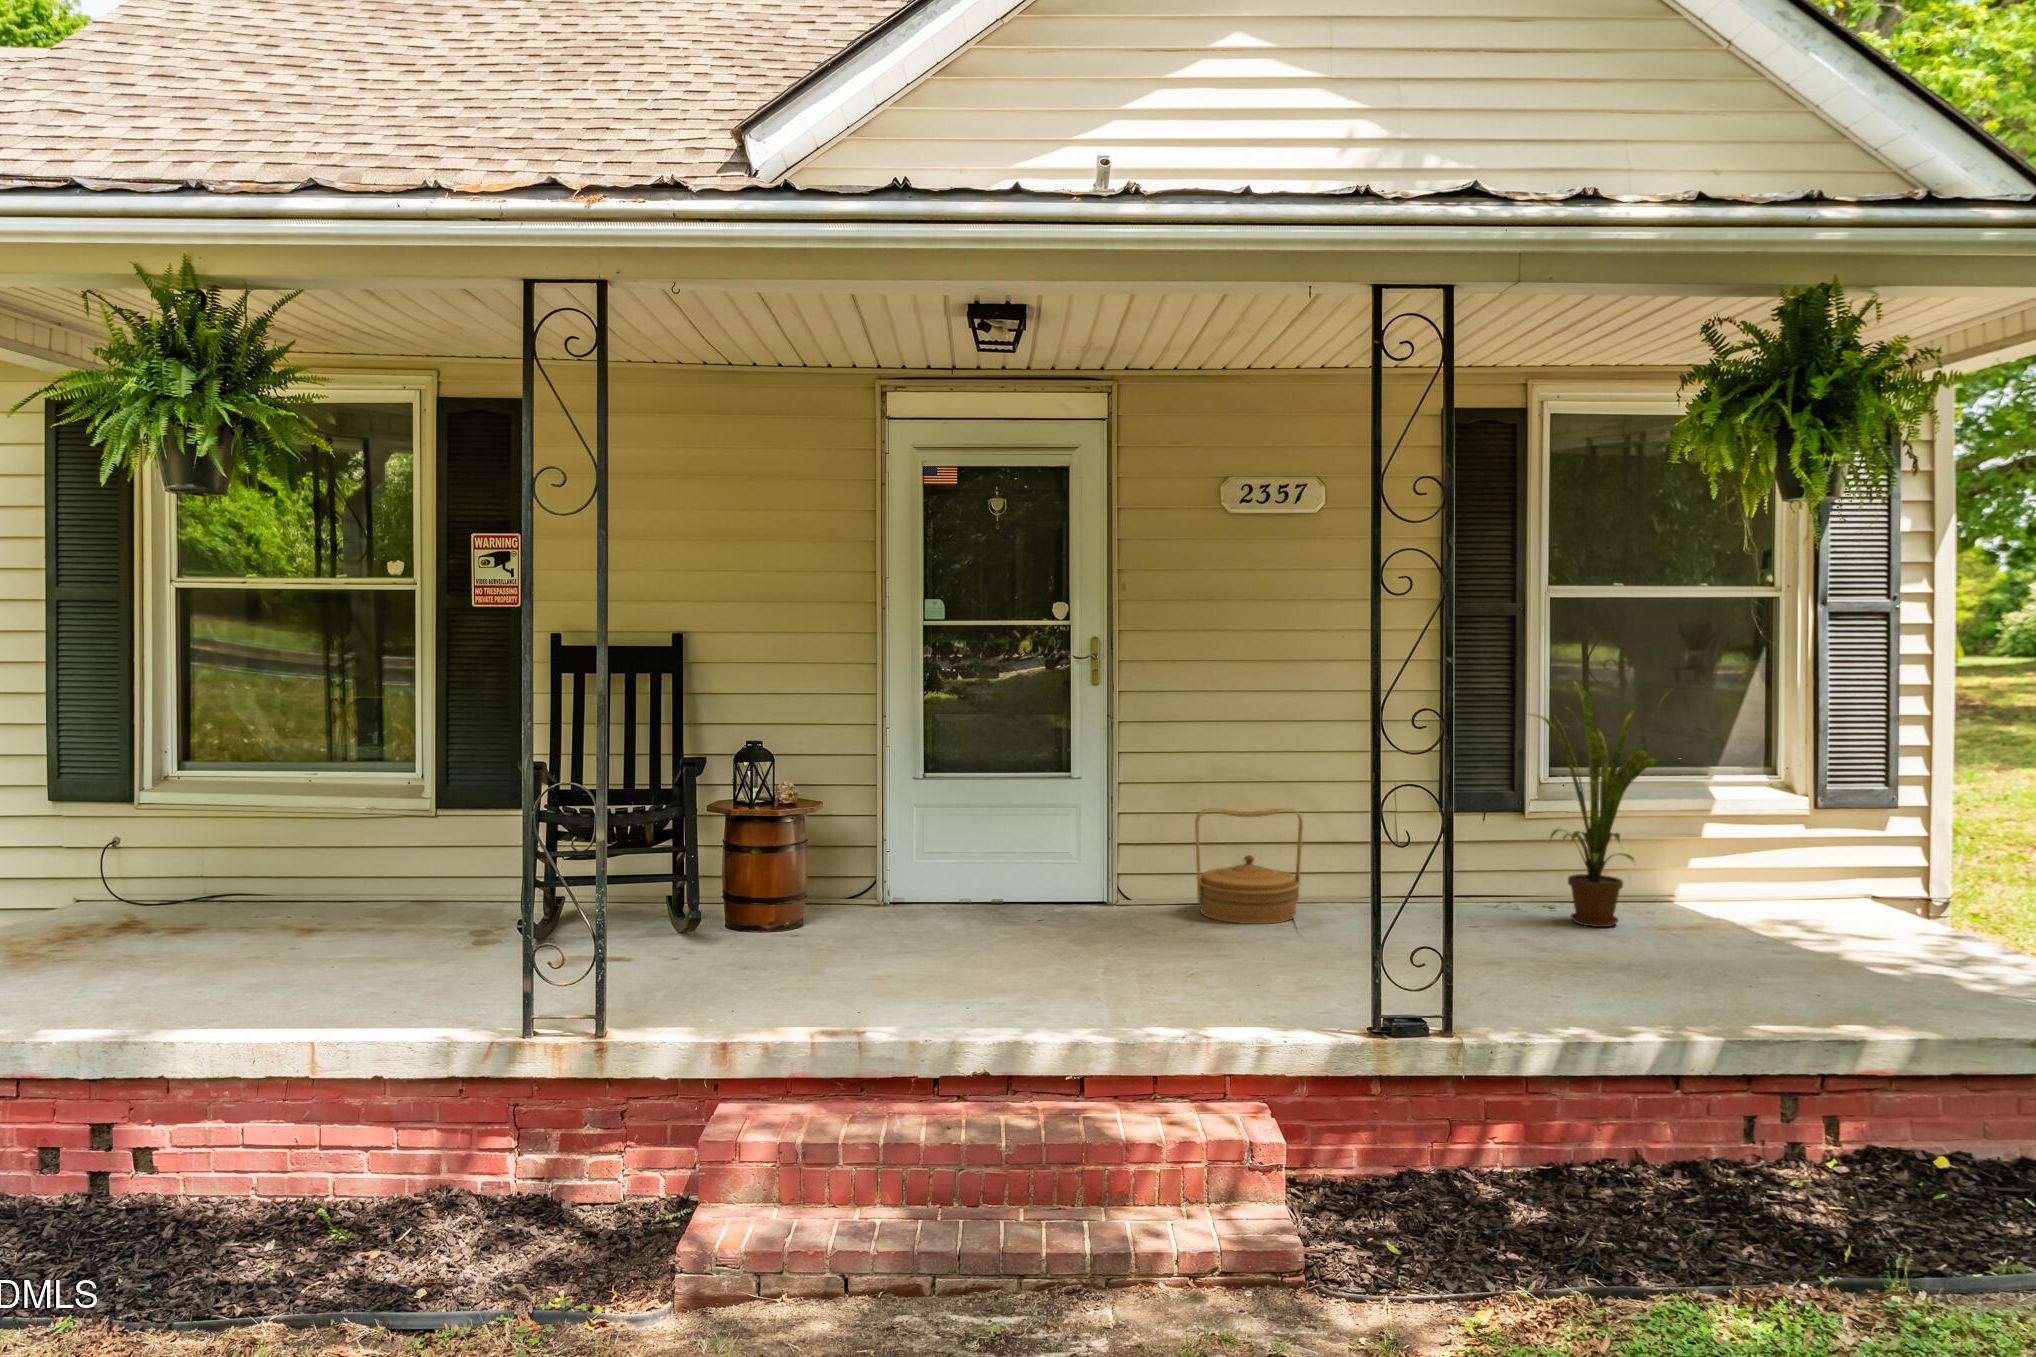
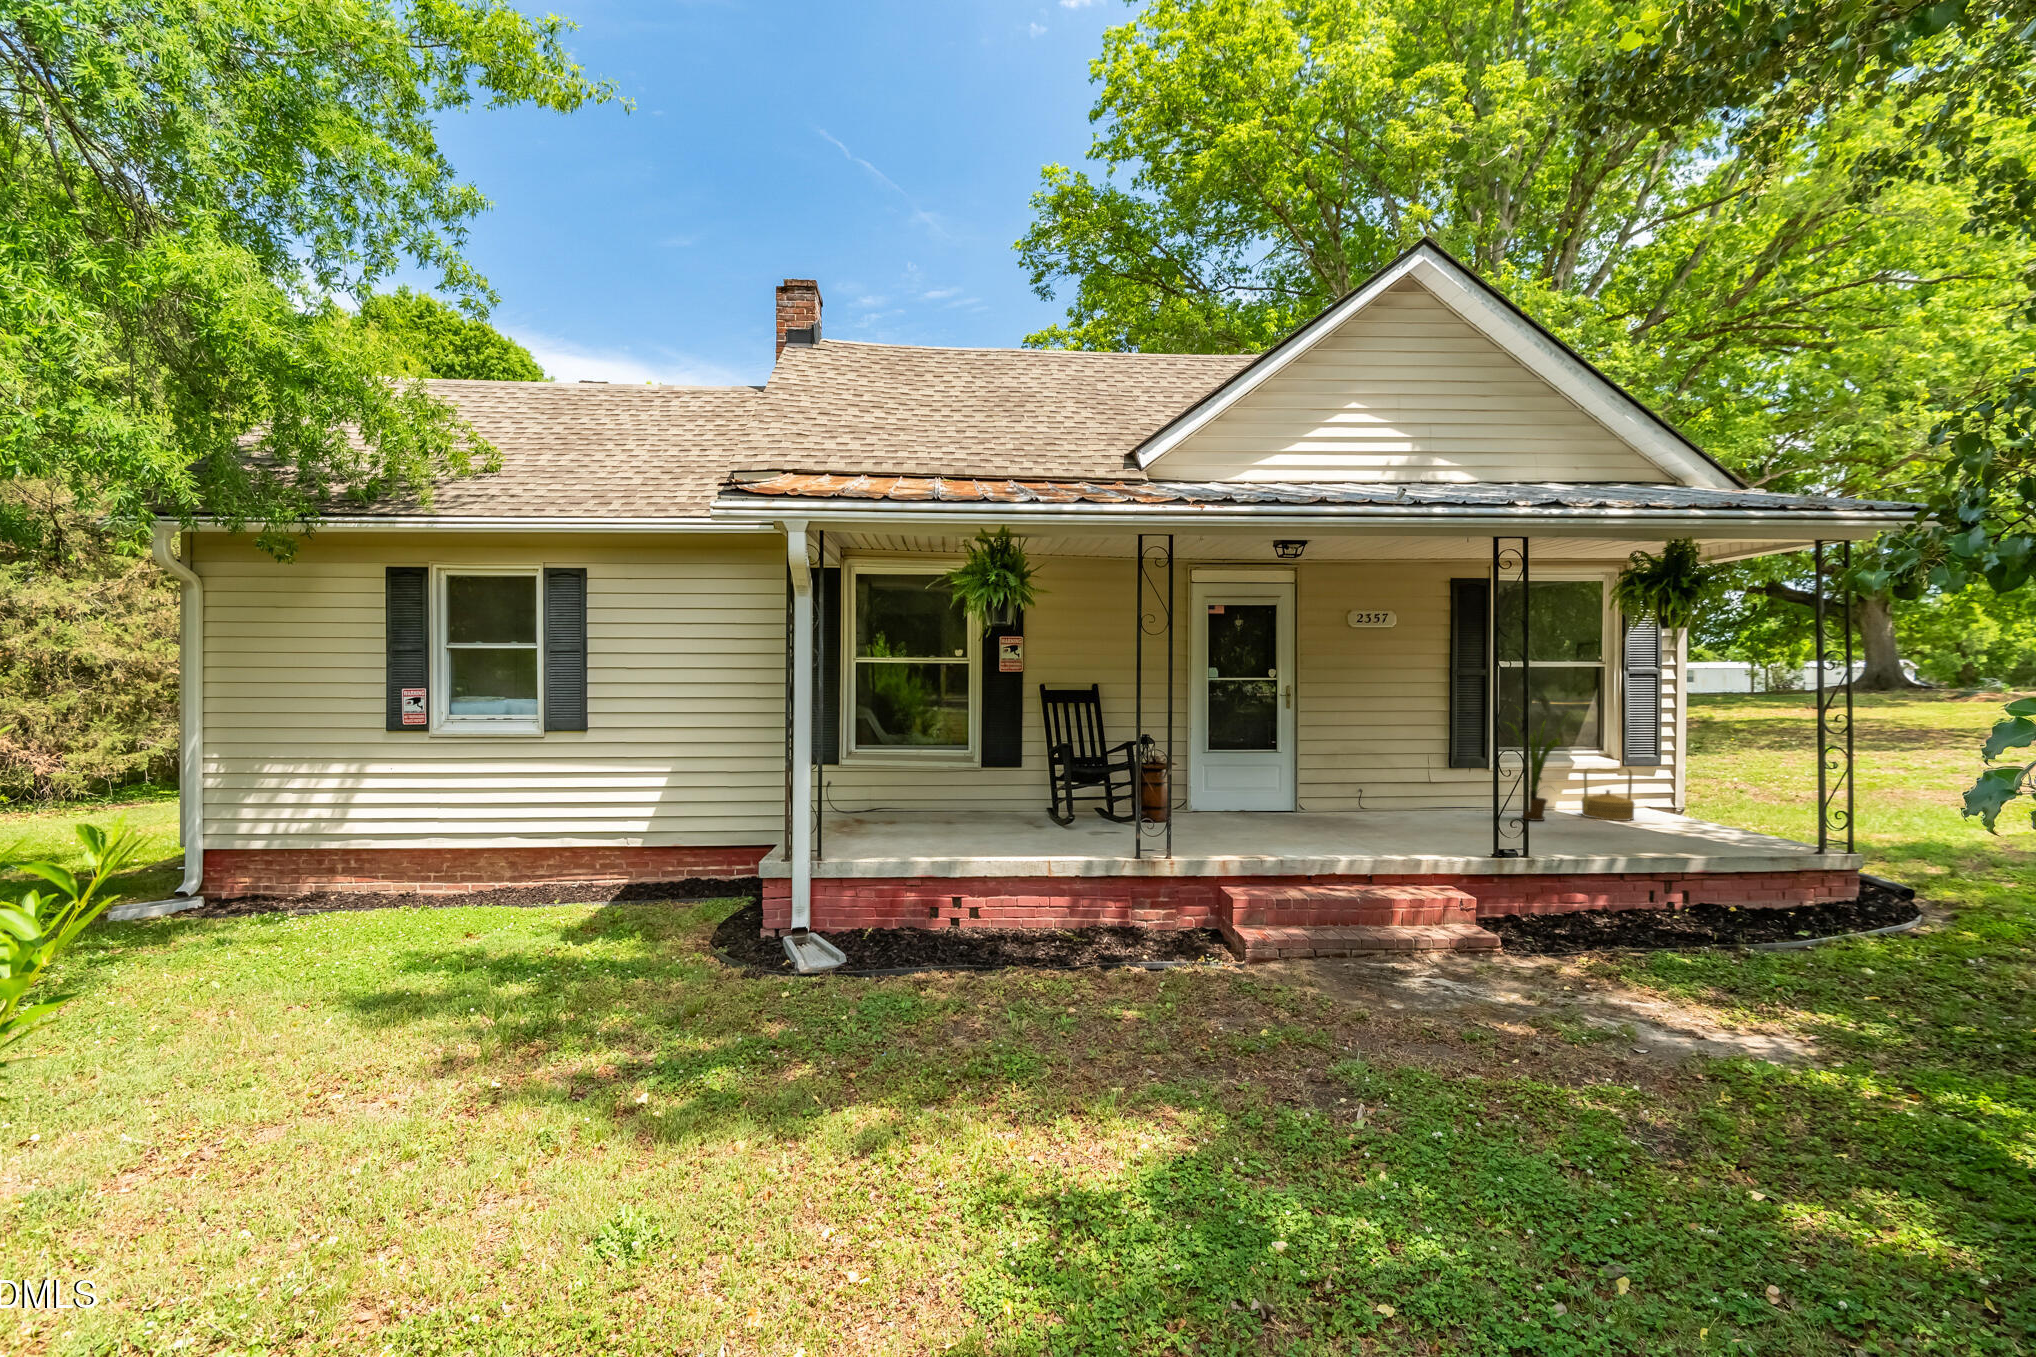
woven basket: present [1195,808,1303,924] -> present [1582,768,1635,821]

